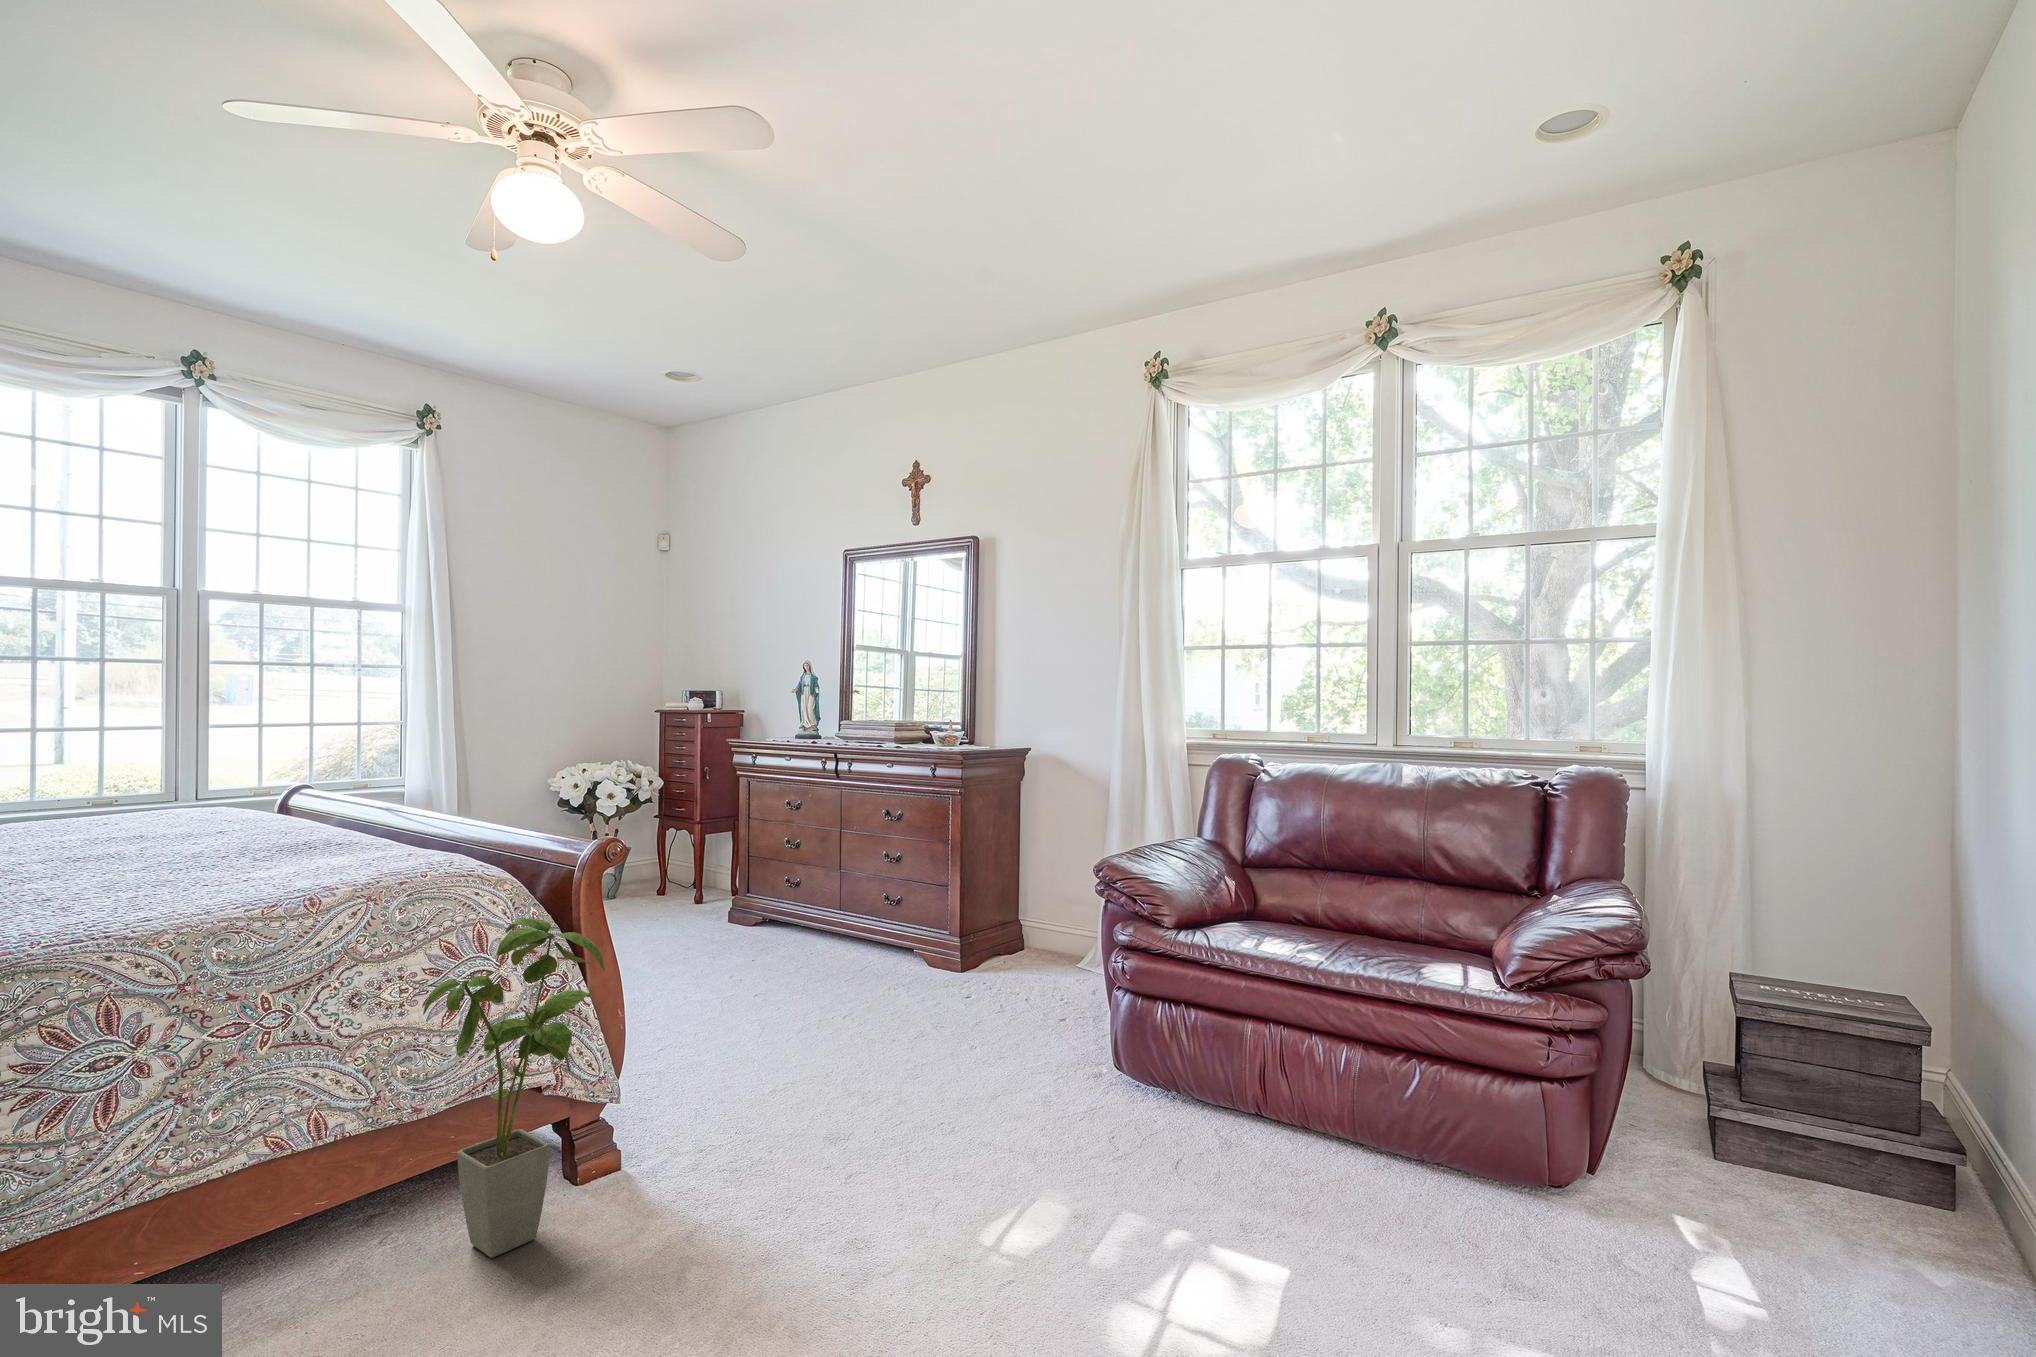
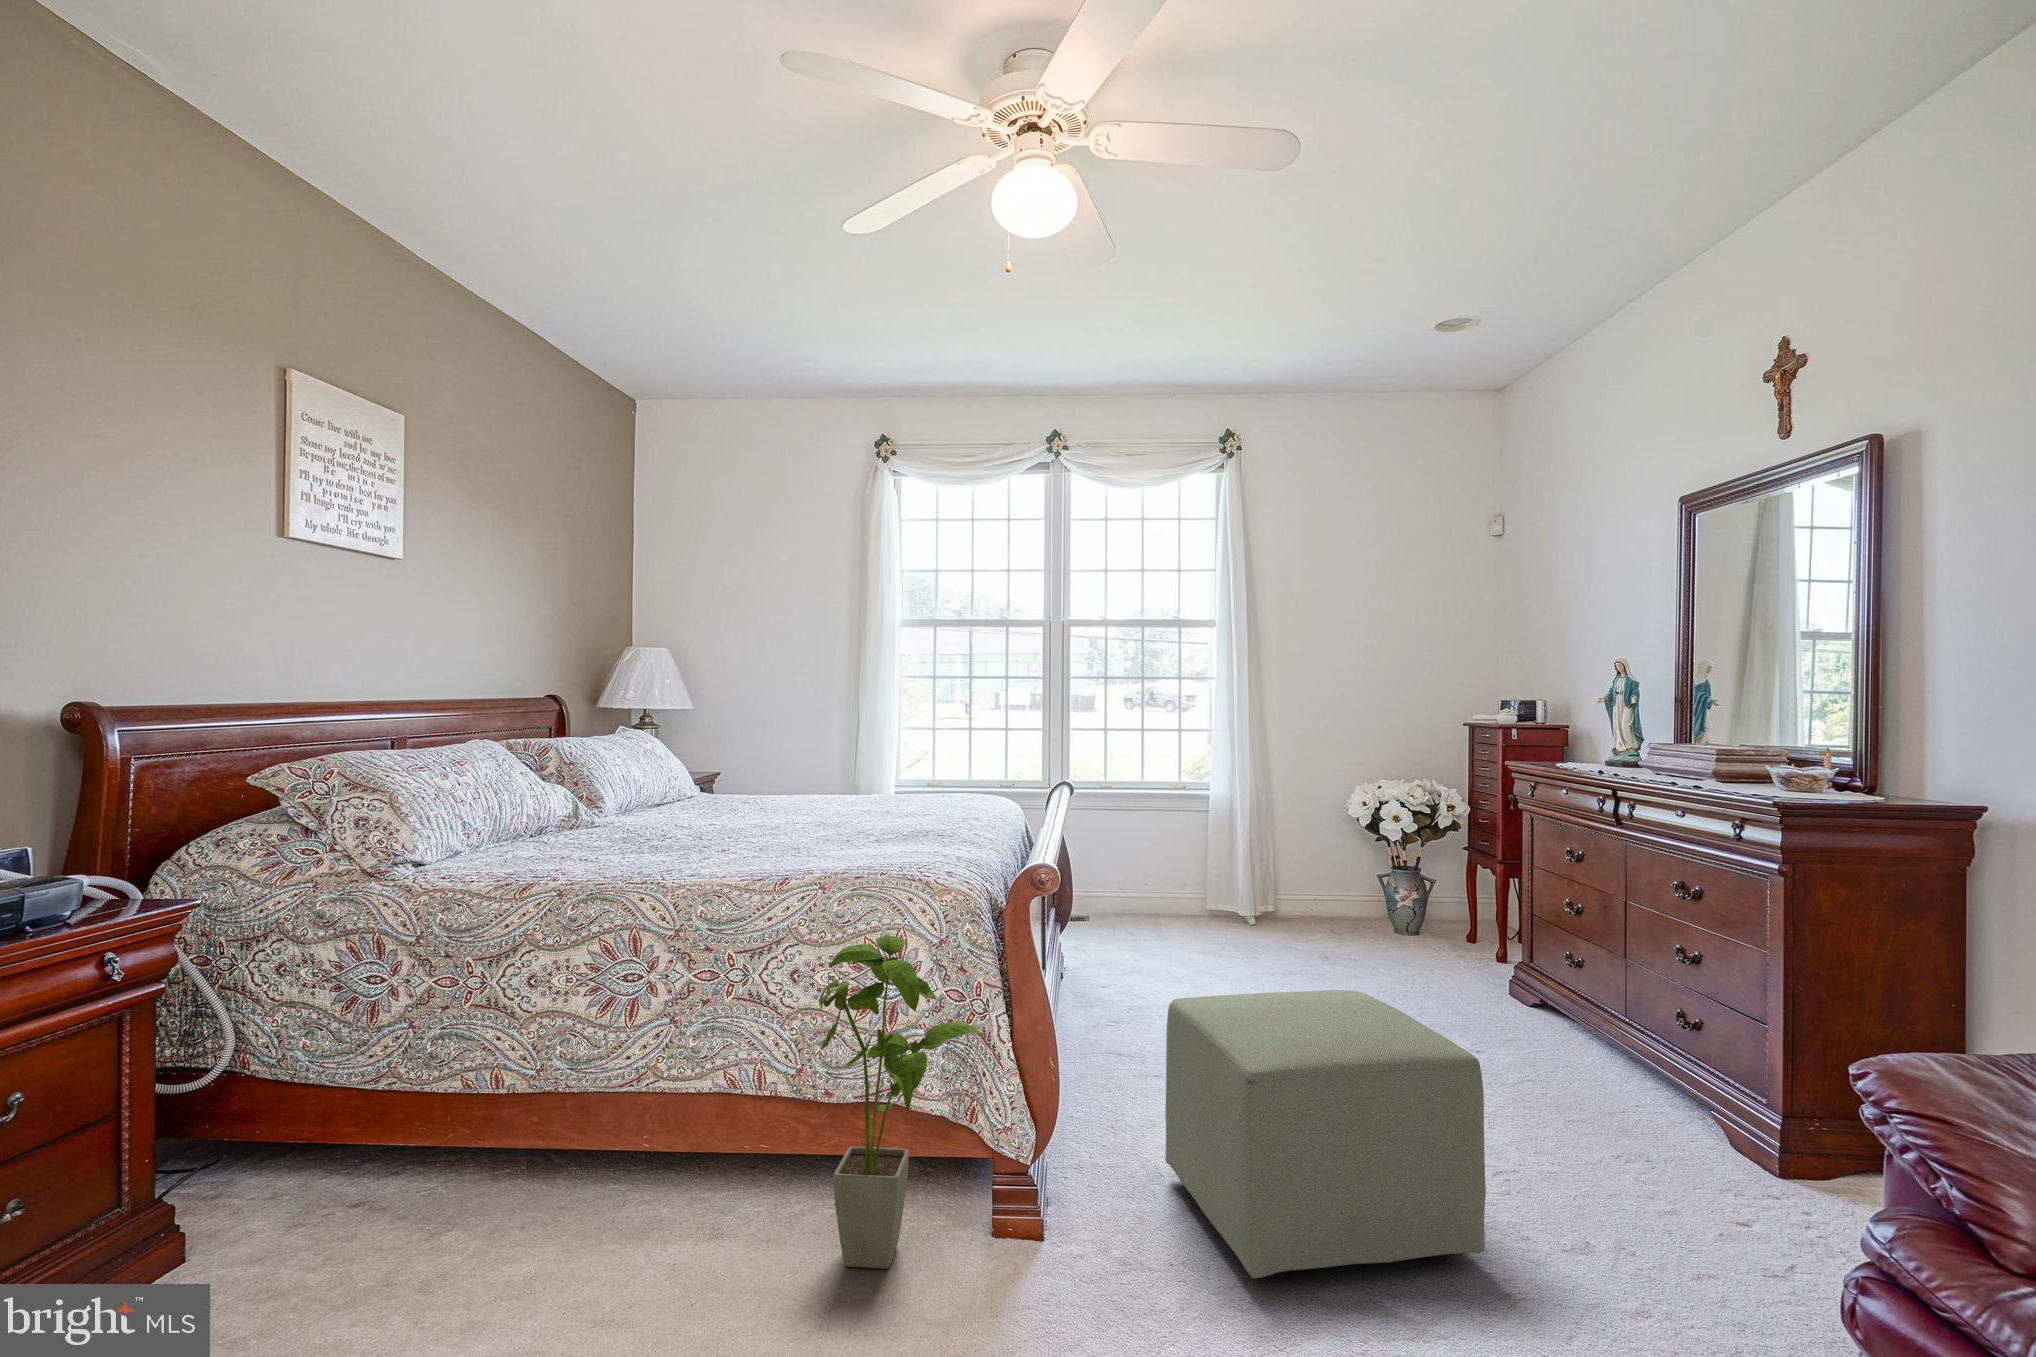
ottoman: none [663,908,902,1108] -> present [1165,990,1486,1278]

